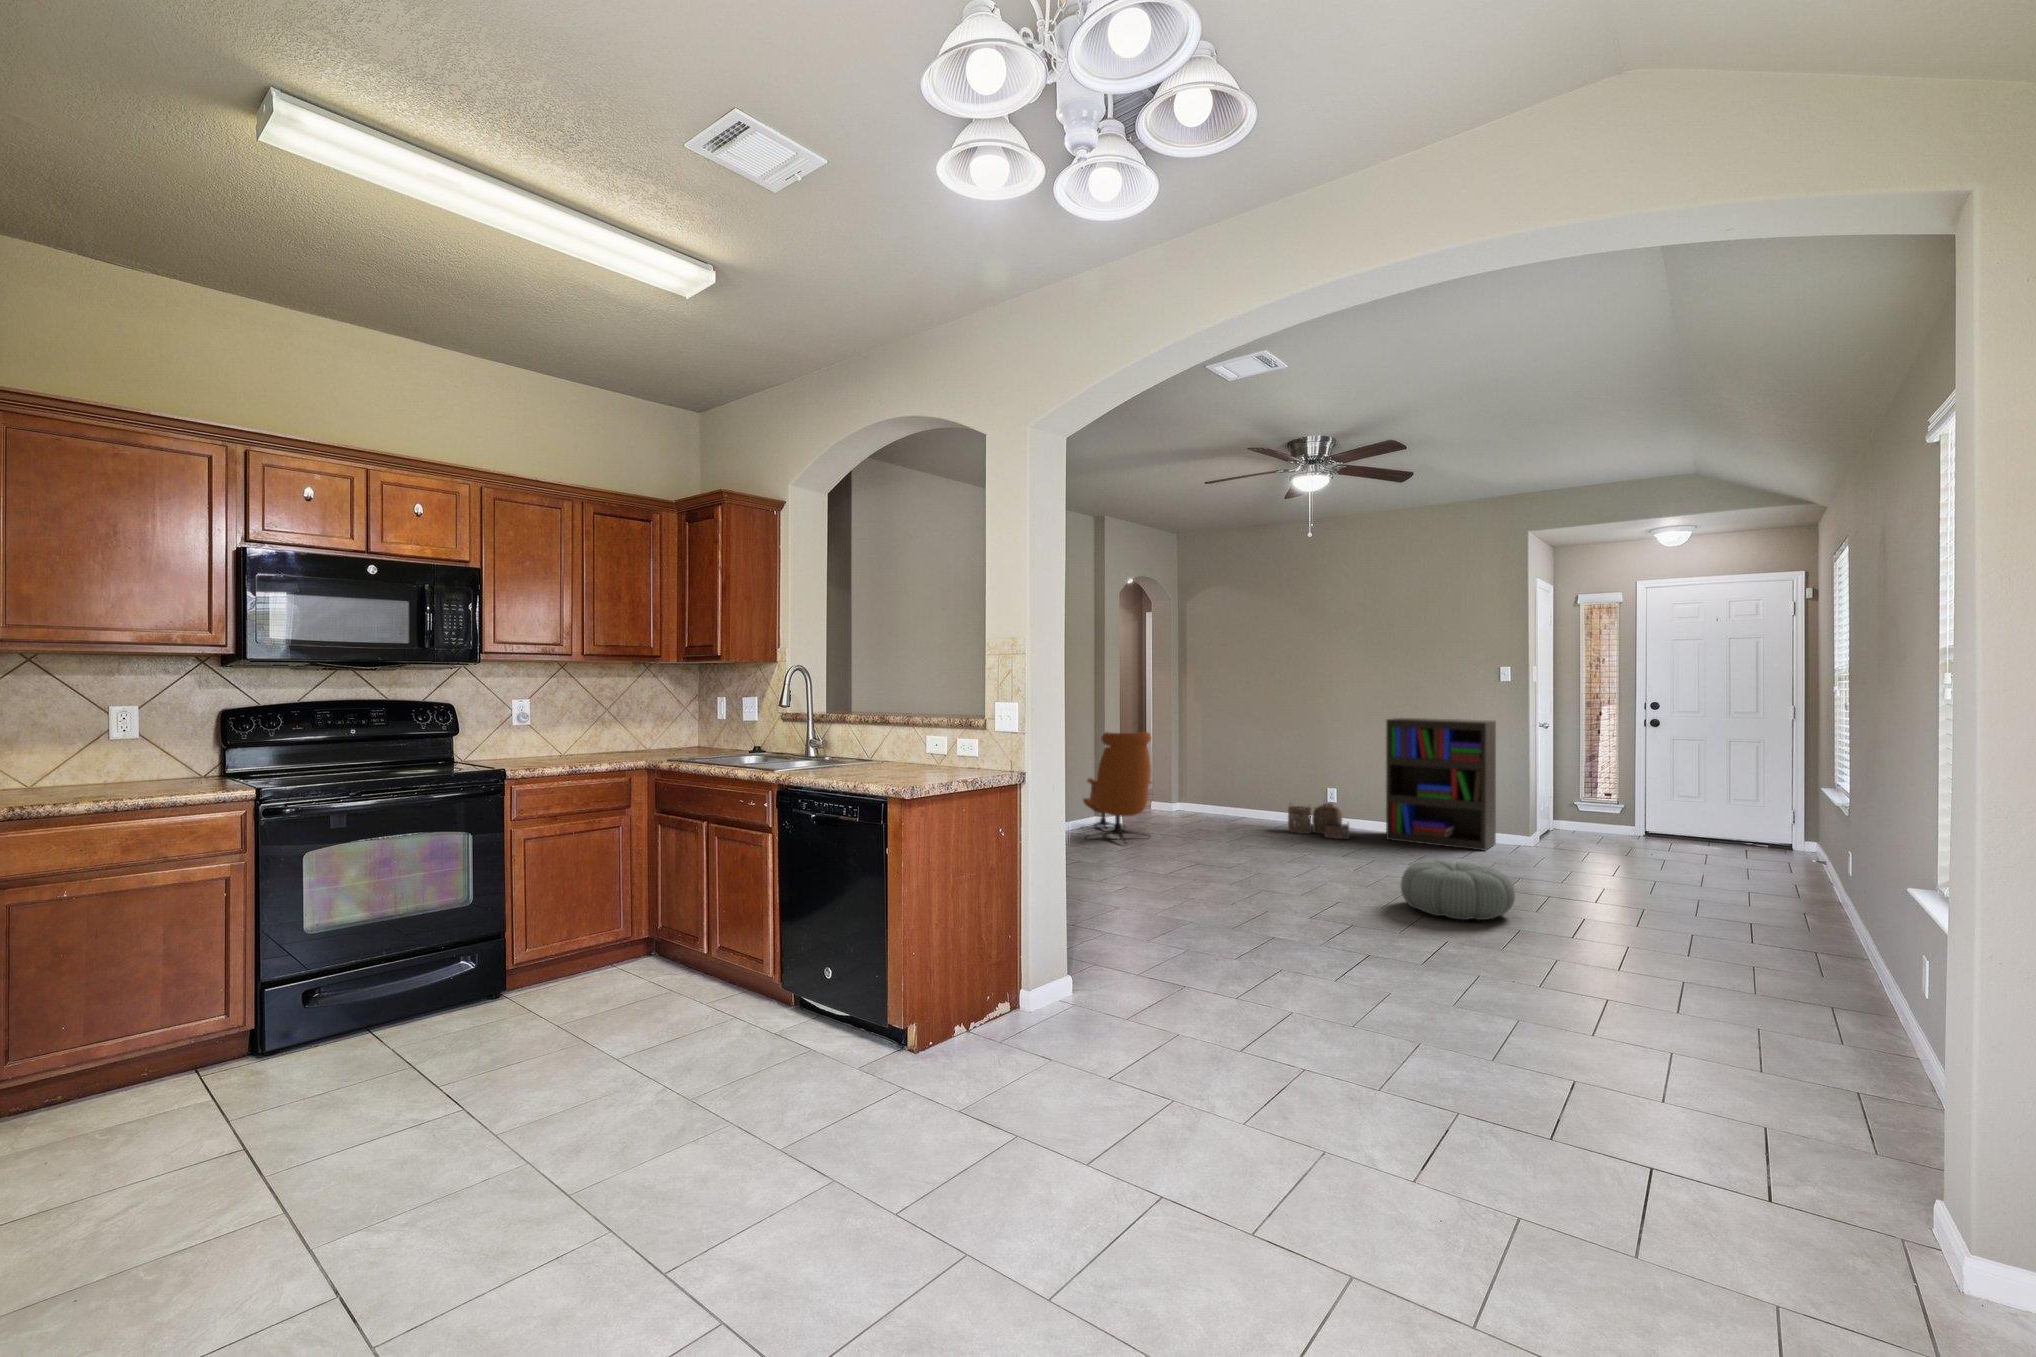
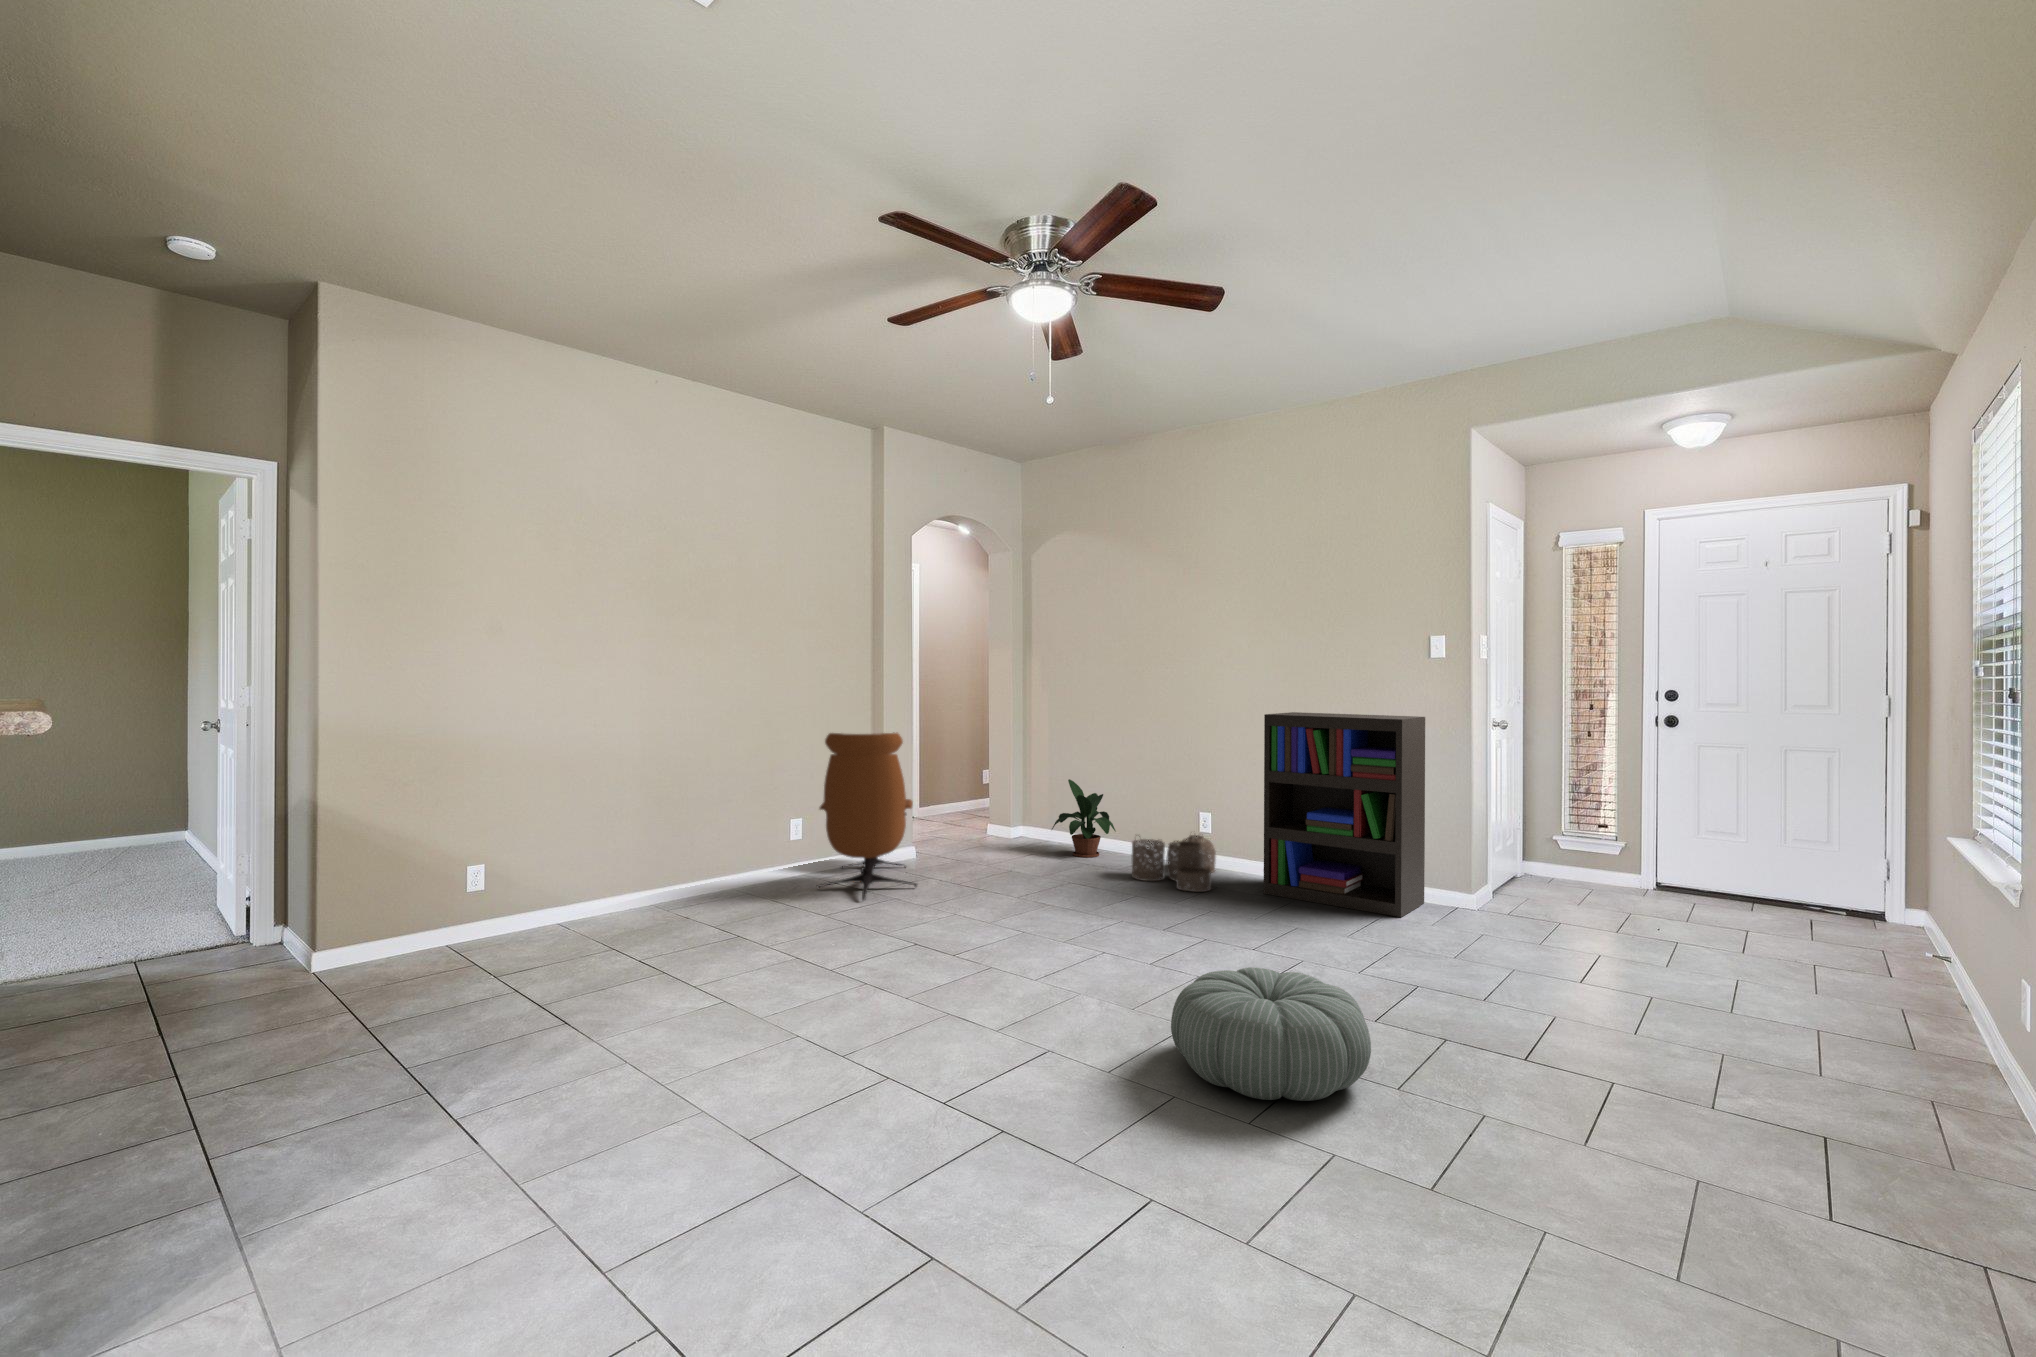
potted plant: none [1216,766,1263,821] -> present [1052,779,1116,857]

